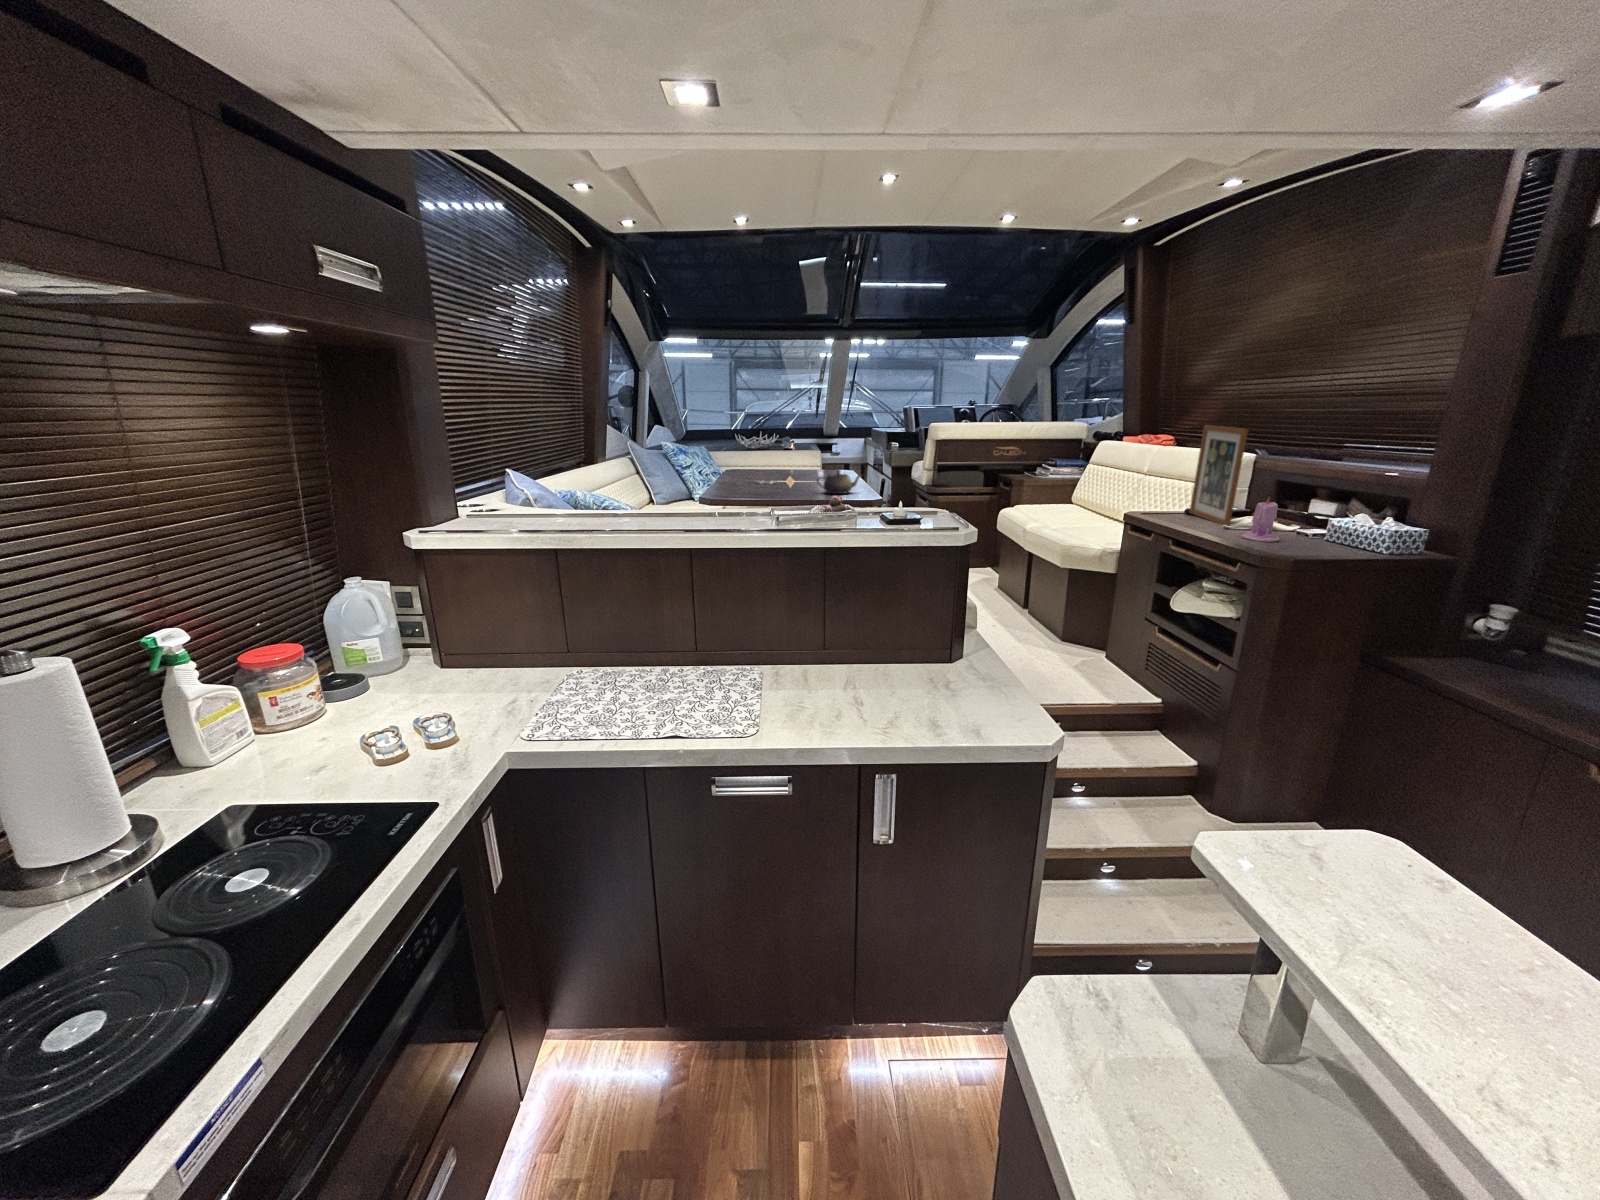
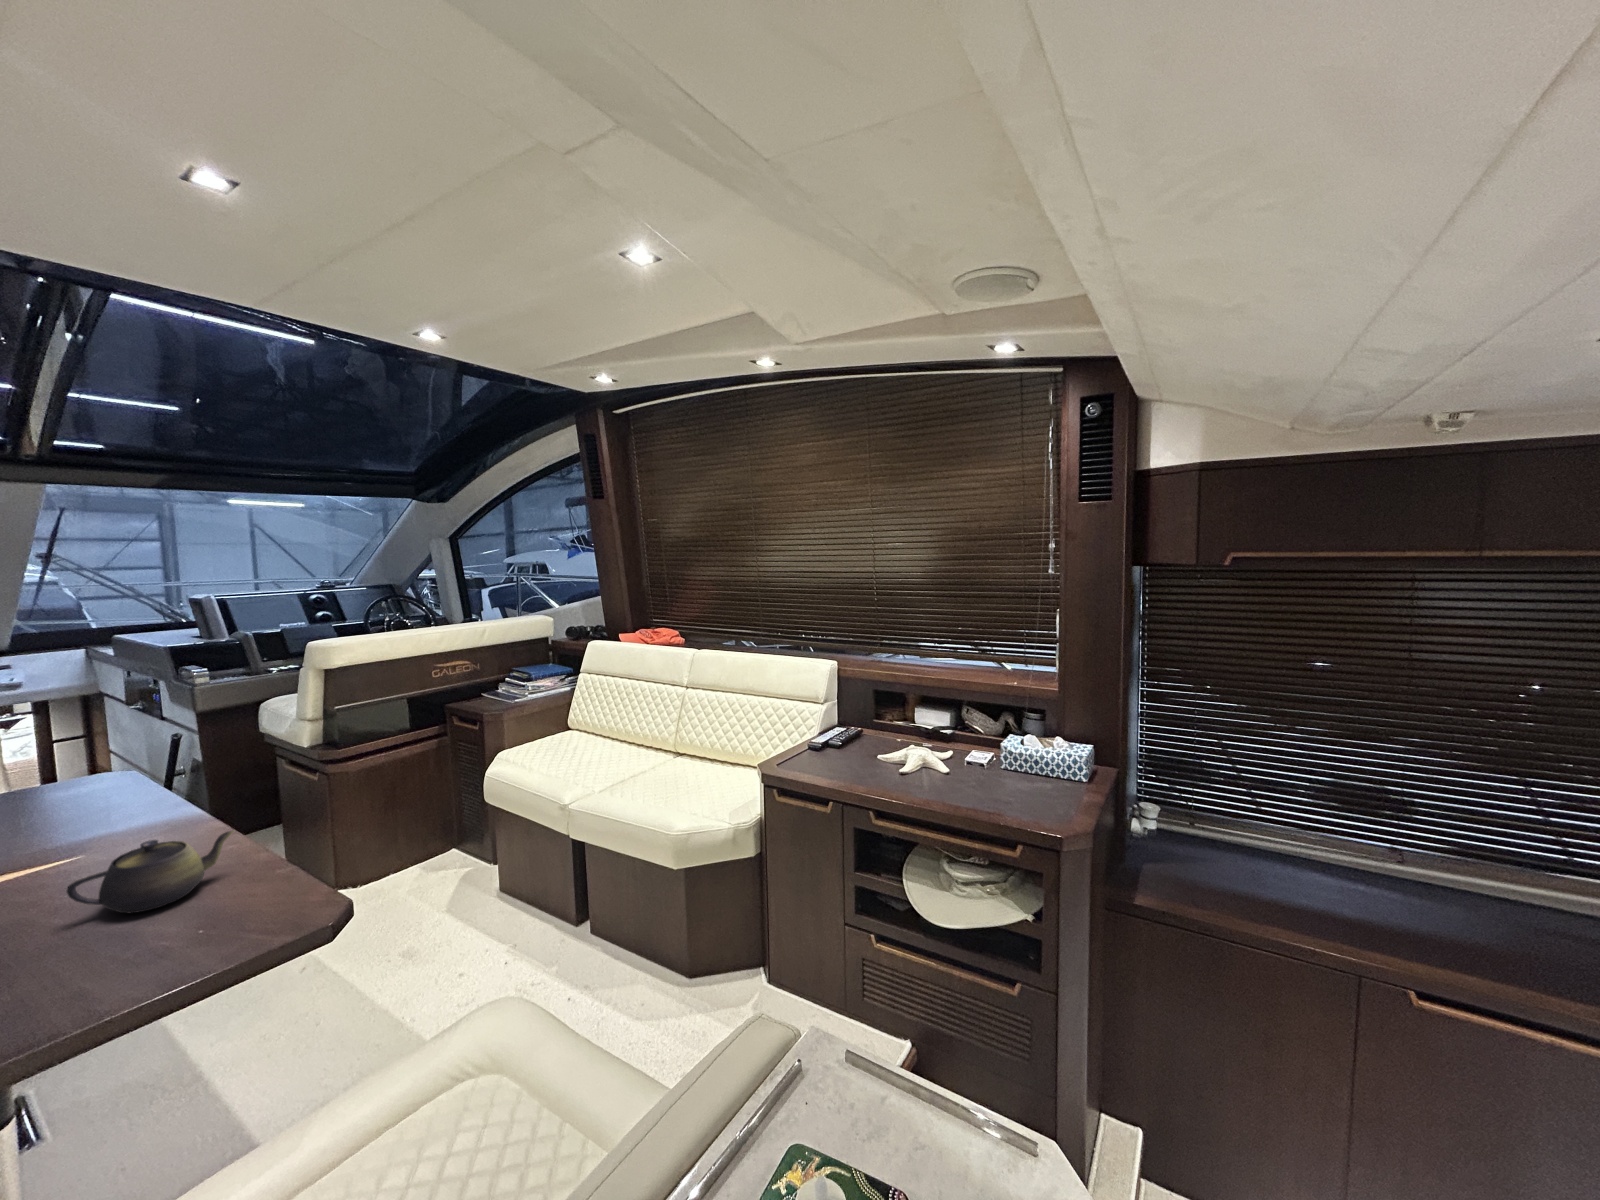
picture frame: present [1189,425,1248,526] -> none [823,641,906,771]
candle: present [1242,499,1279,542] -> none [968,742,1008,801]

